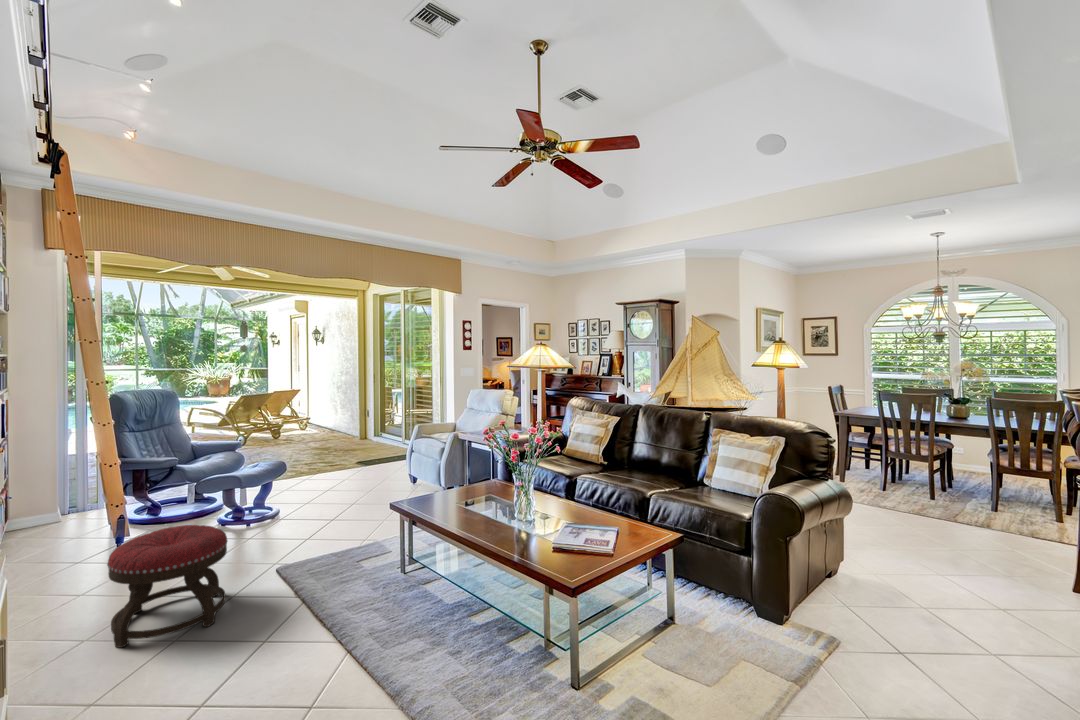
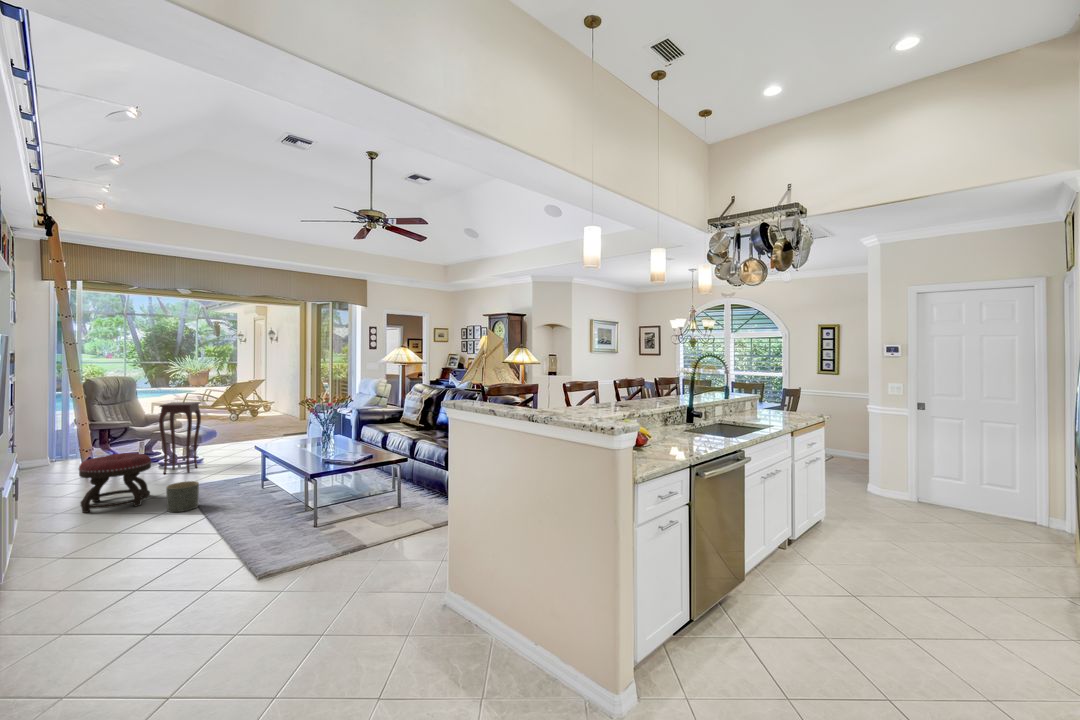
side table: none [223,427,280,540] -> present [159,402,201,474]
planter: none [263,580,316,646] -> present [166,481,199,512]

